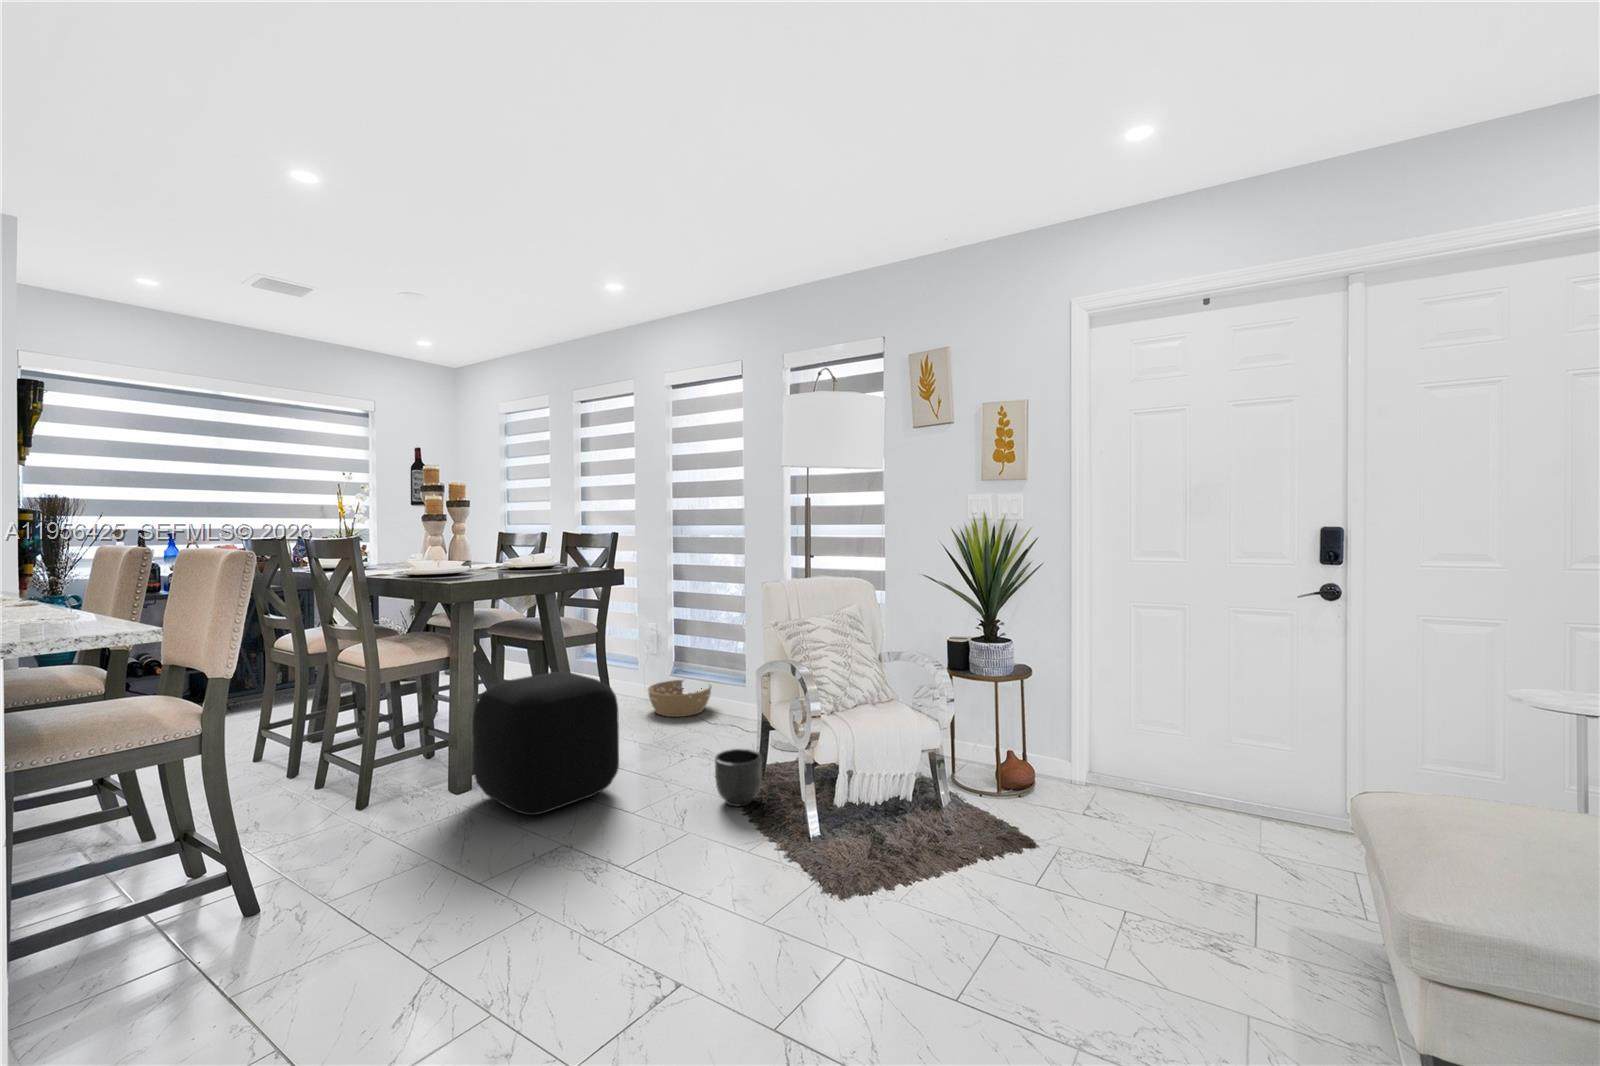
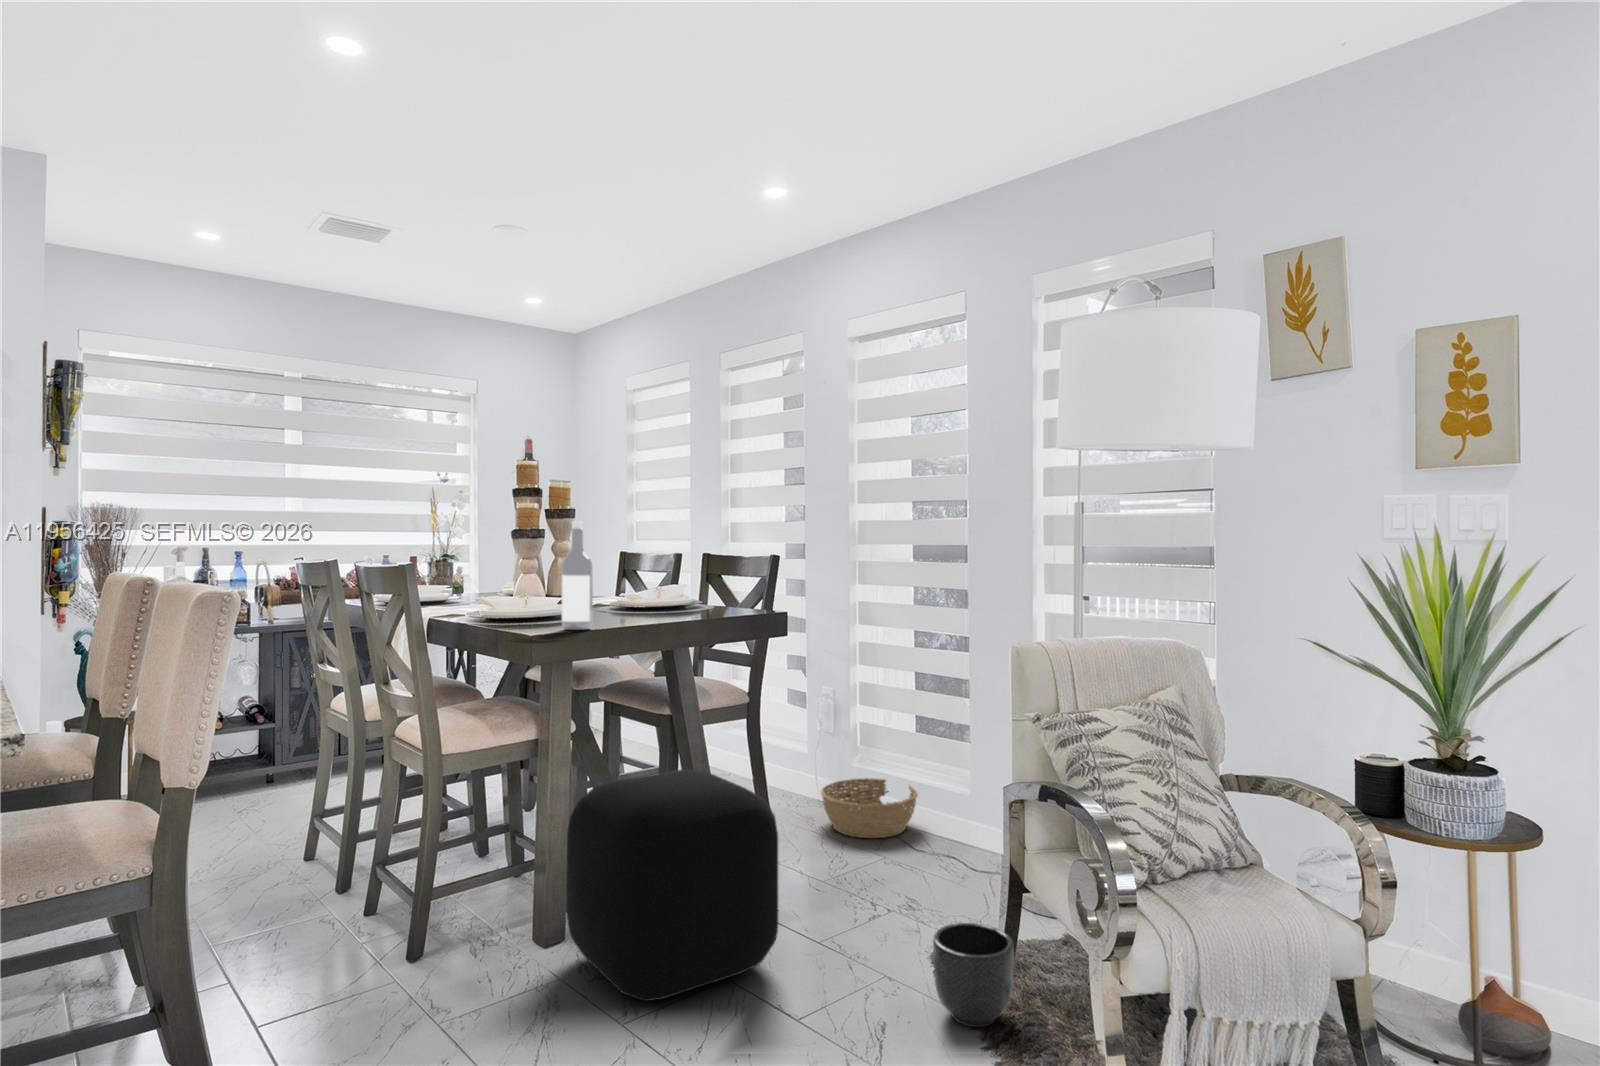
wine bottle: none [467,509,489,582] -> present [562,521,593,630]

